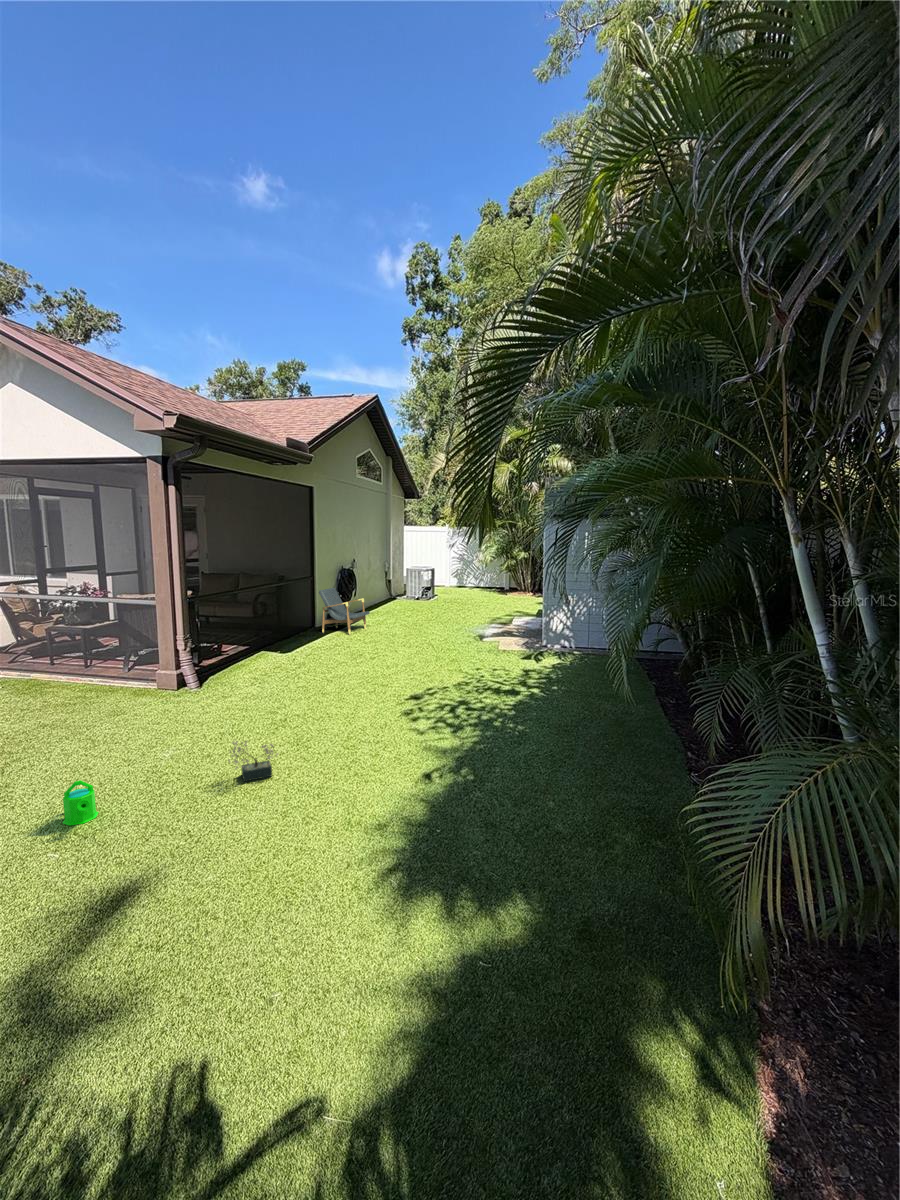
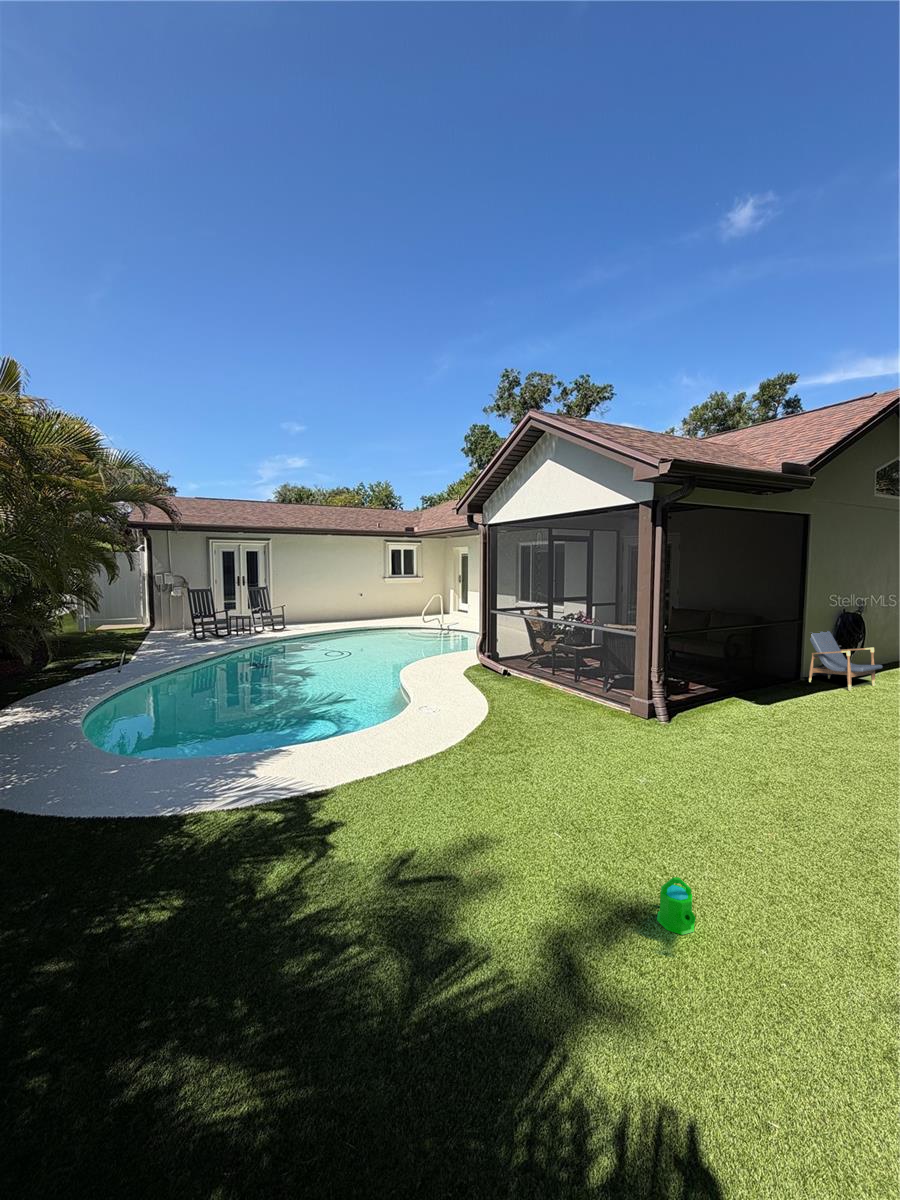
decorative plant: present [228,741,278,781] -> none [707,803,769,862]
watering can: present [63,780,99,826] -> present [657,877,696,935]

